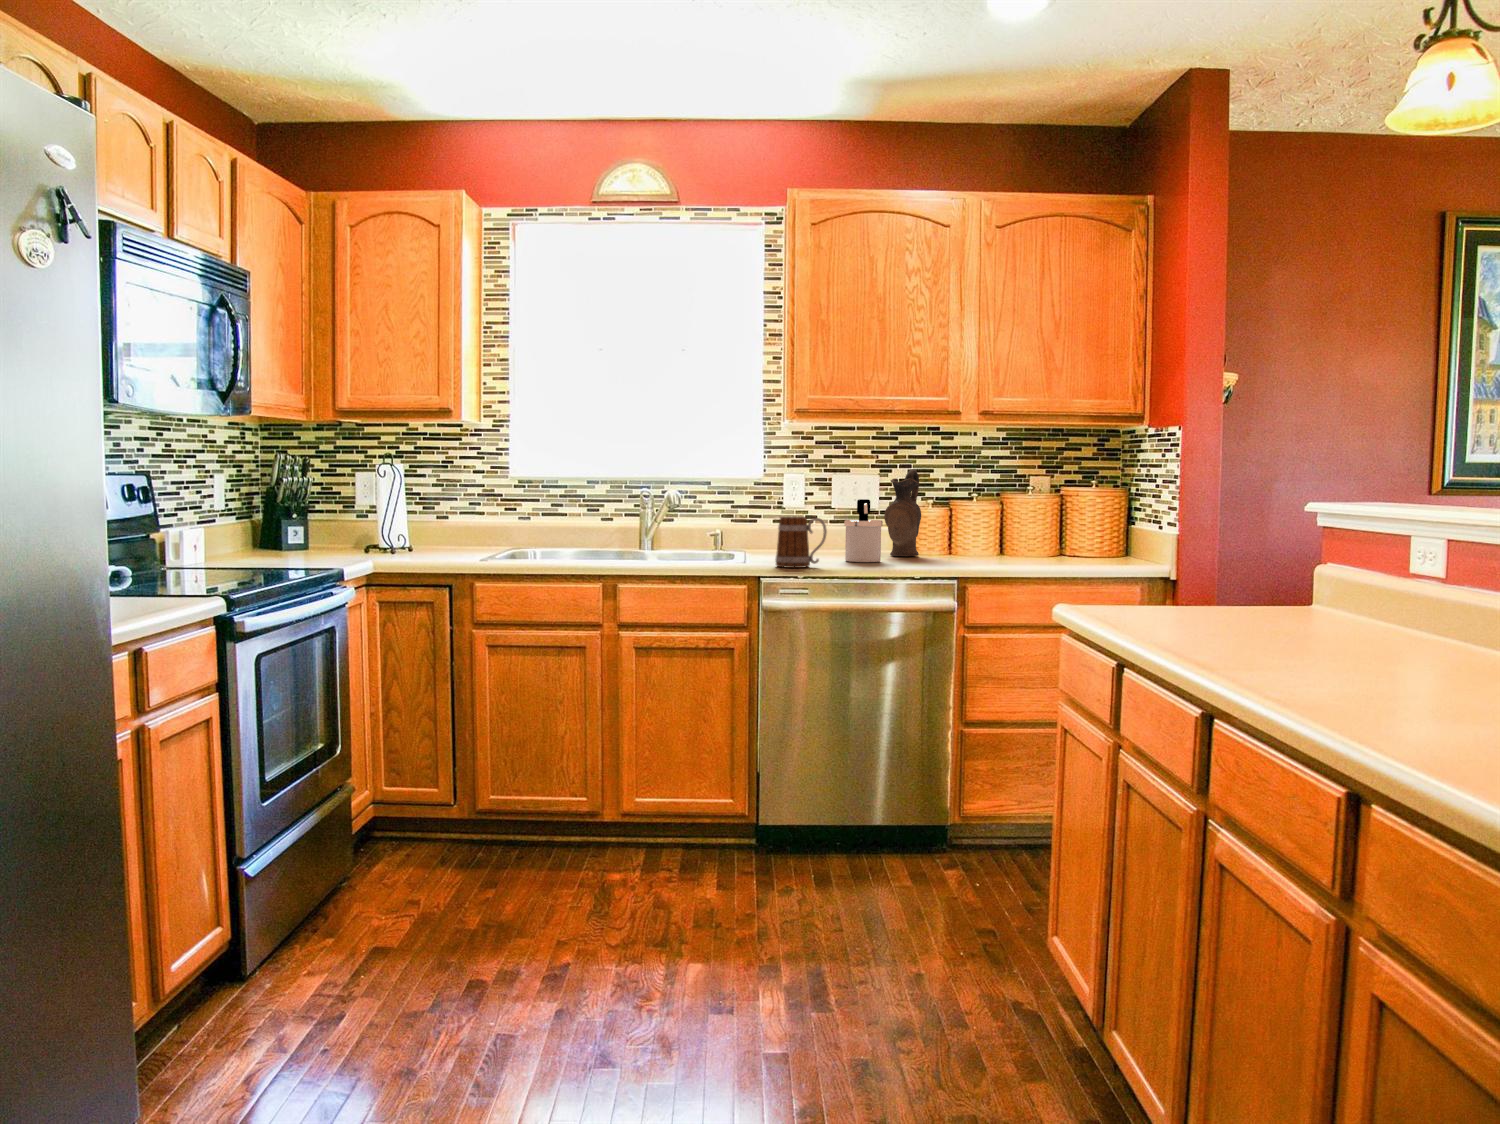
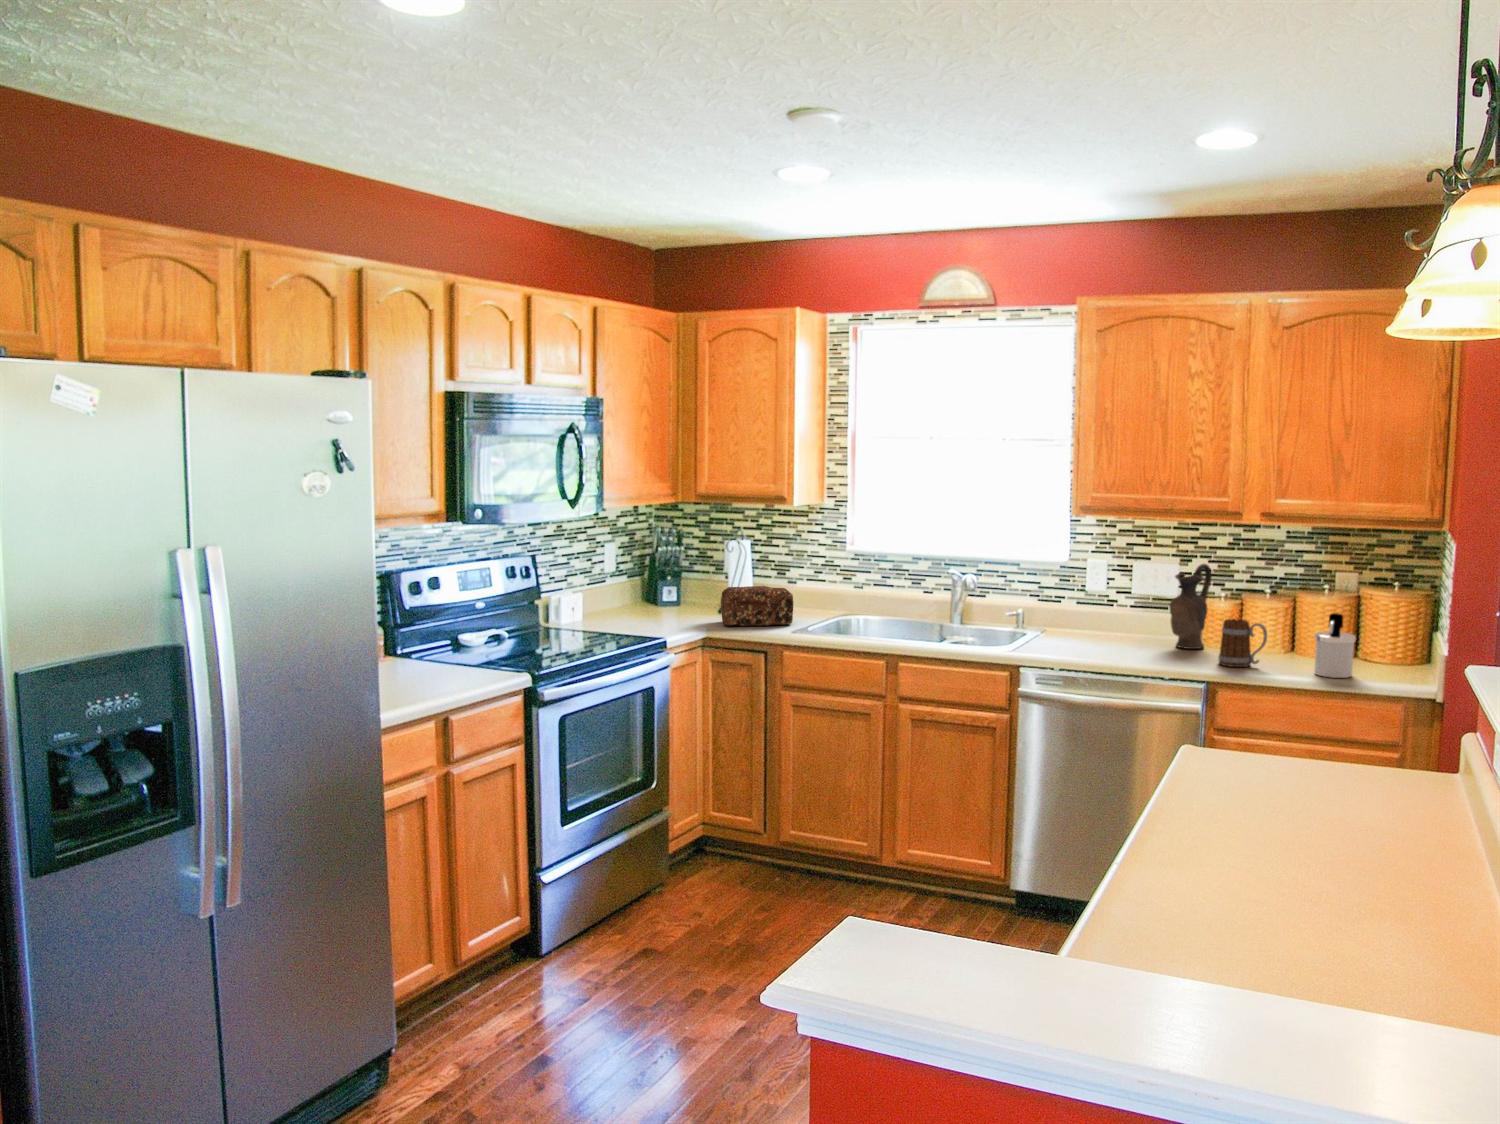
soap dispenser: present [844,499,883,562] -> present [1314,613,1356,678]
bread loaf: none [364,513,462,560] -> present [721,586,793,626]
mug: present [775,517,827,568] -> present [1218,619,1267,667]

